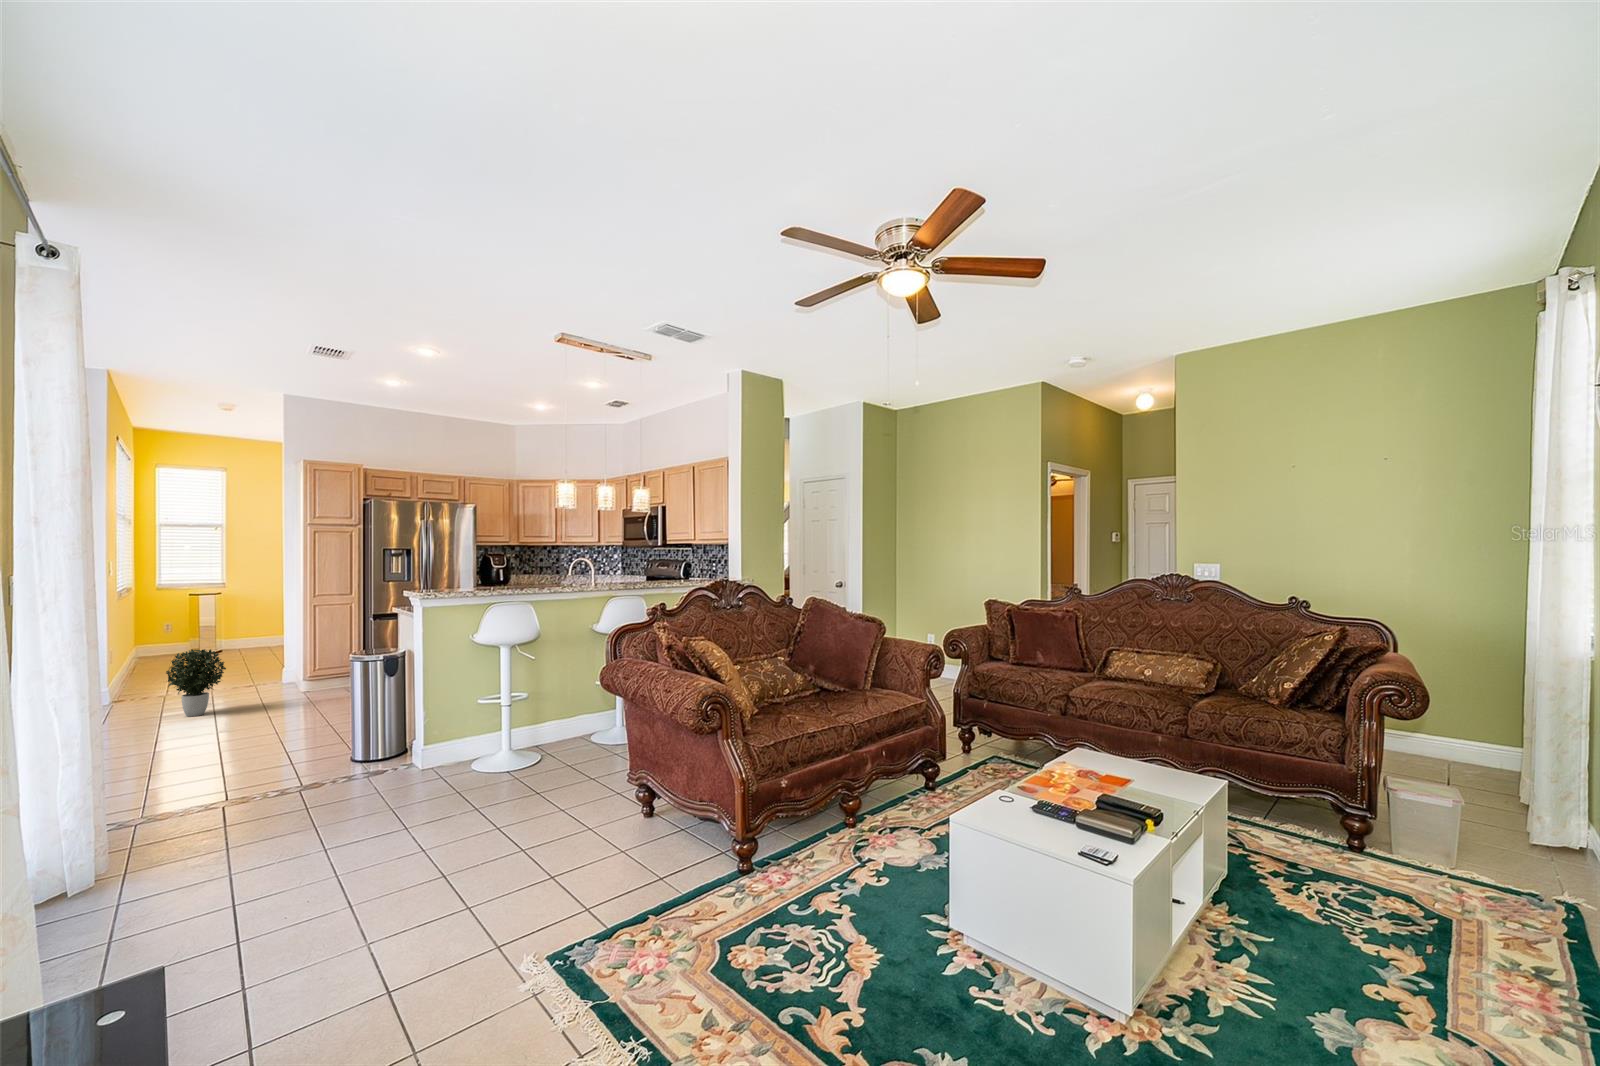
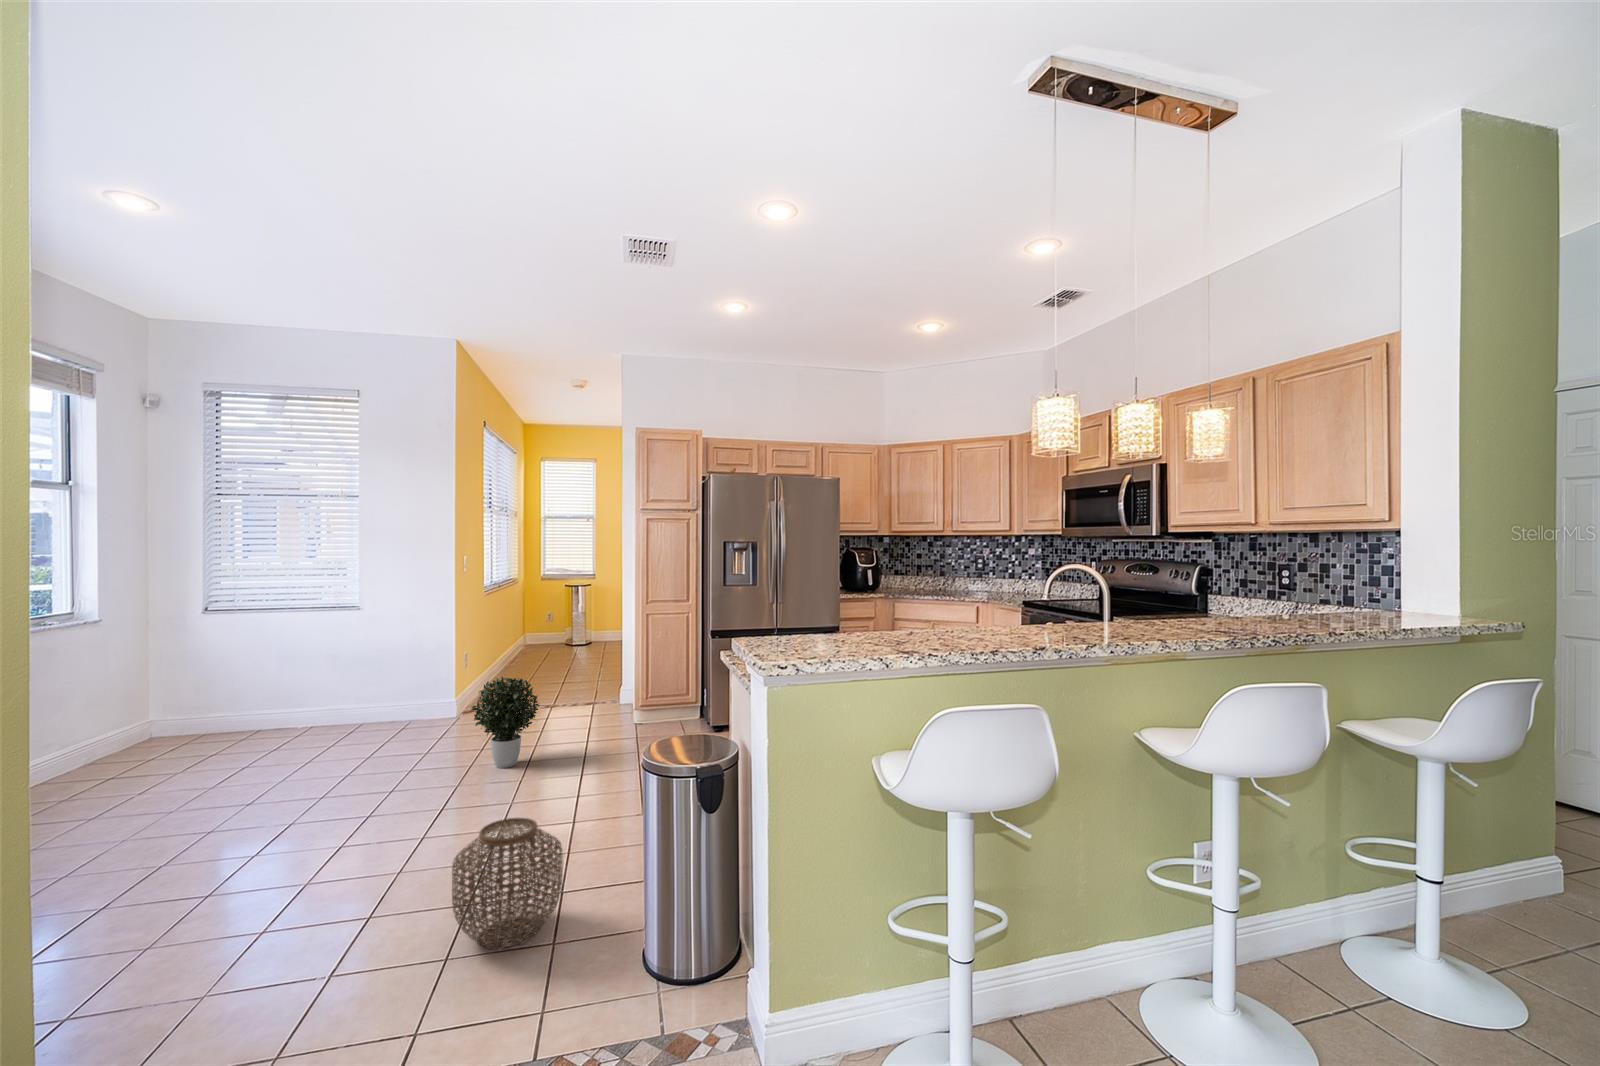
woven basket: none [221,702,293,769] -> present [452,818,563,949]

